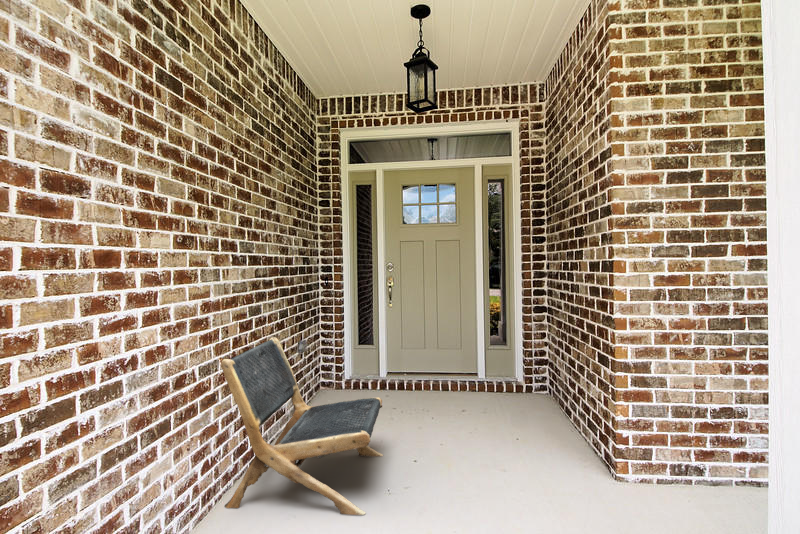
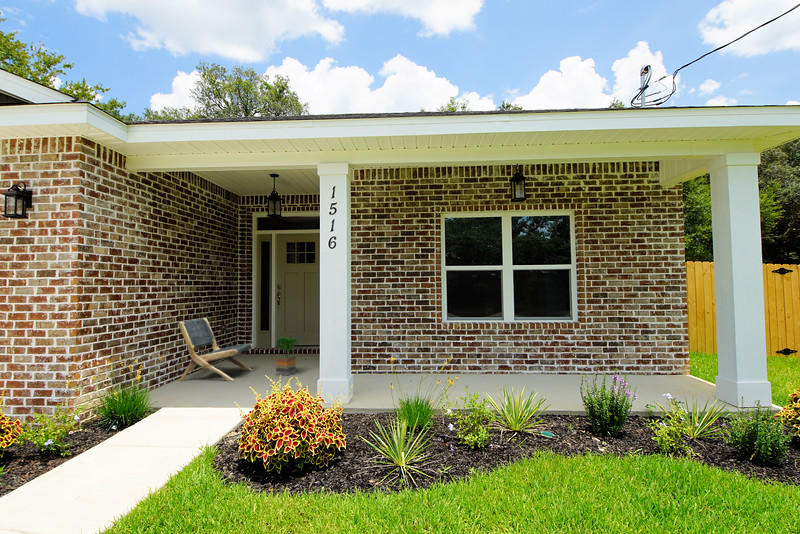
potted tree: none [446,387,507,491] -> present [276,337,299,376]

